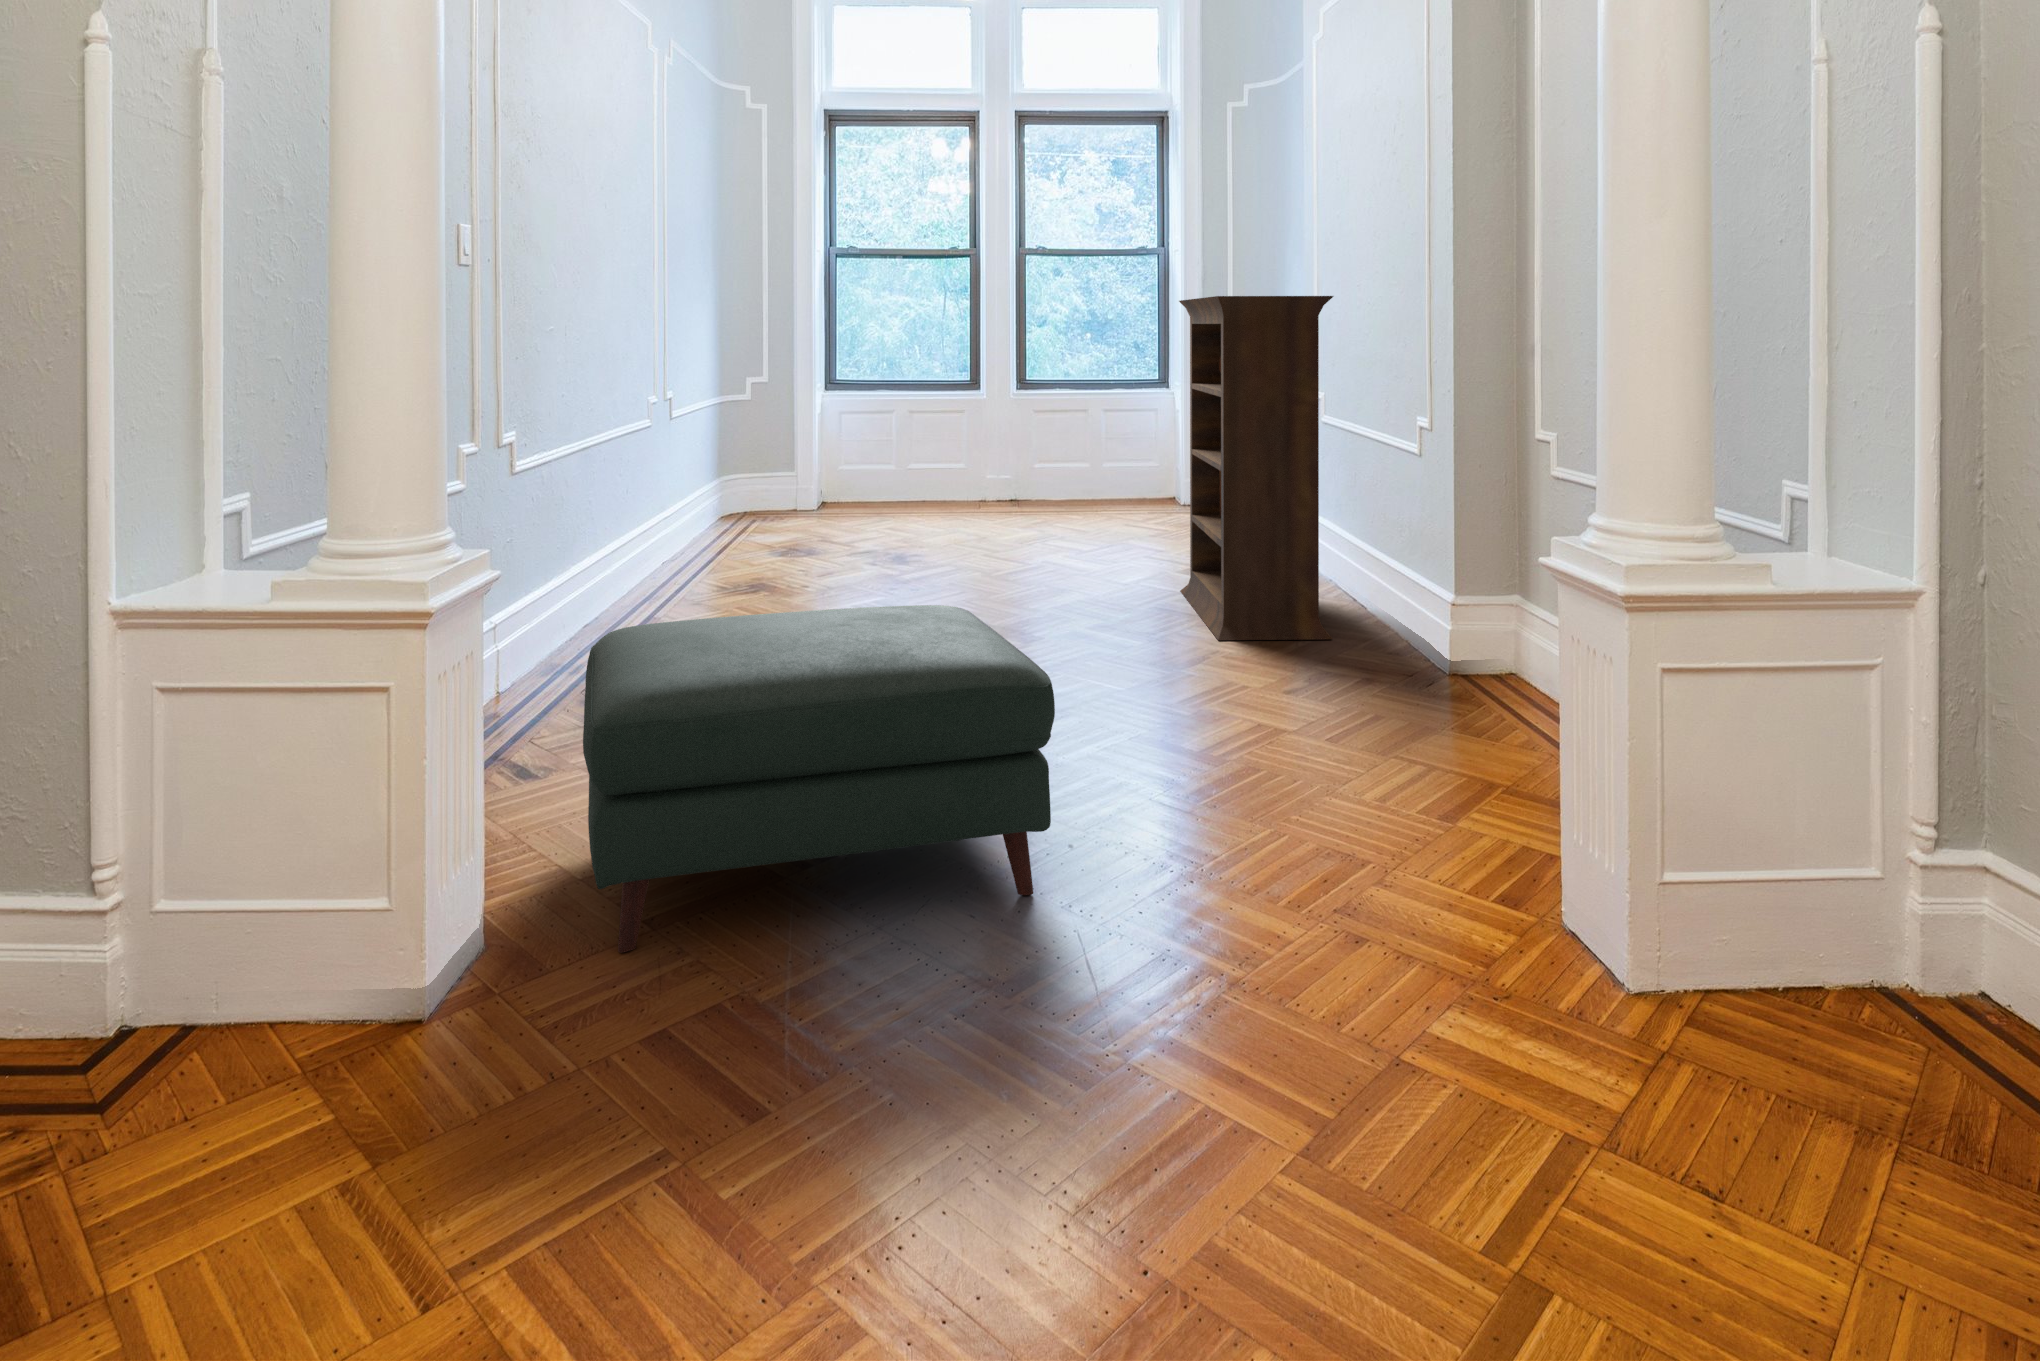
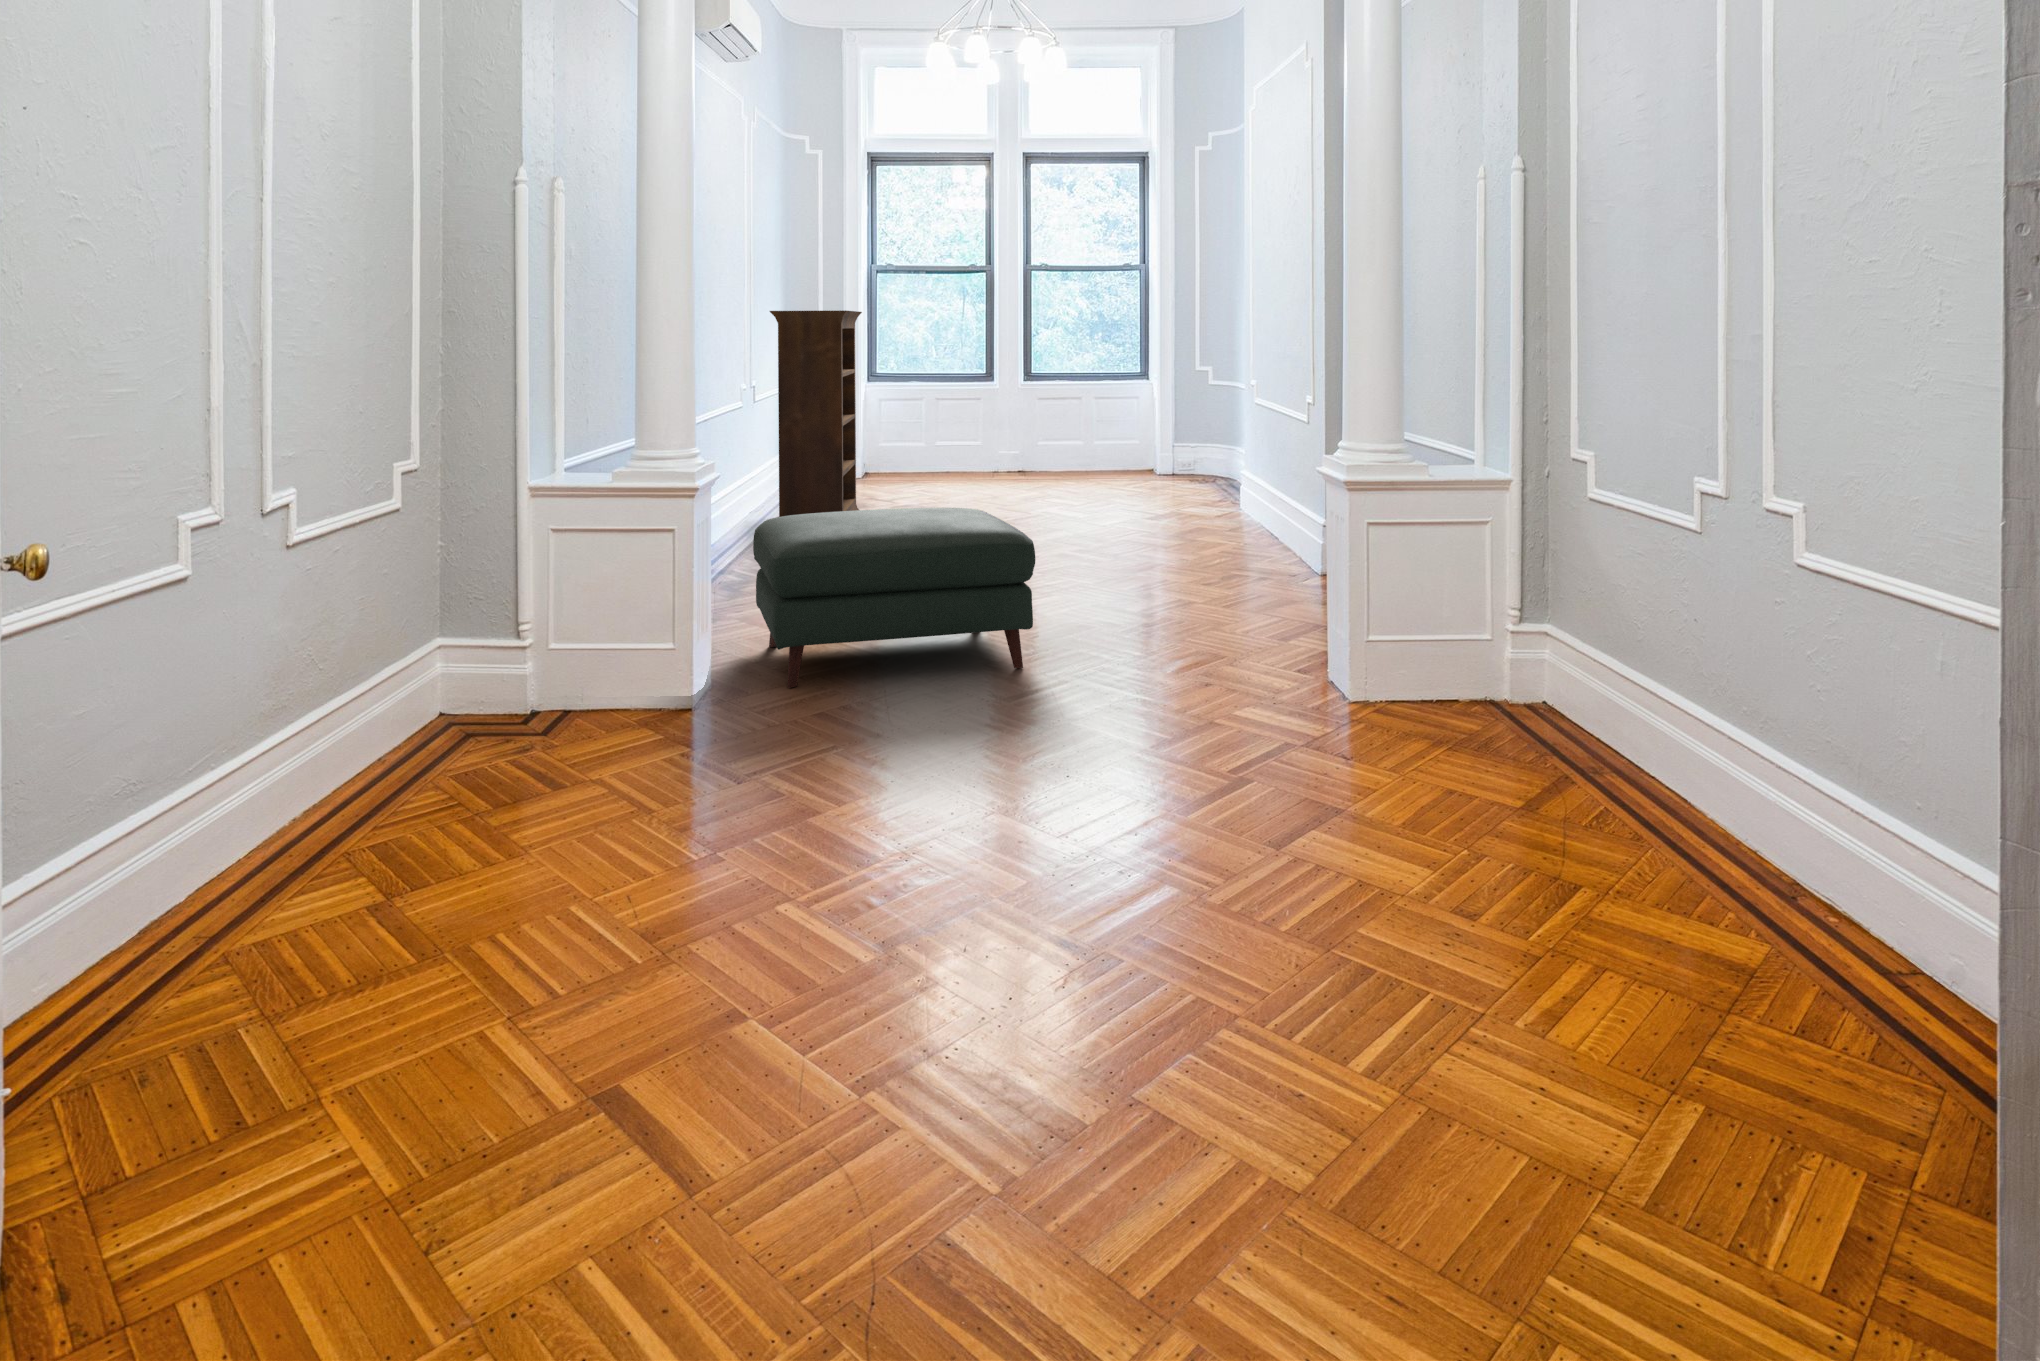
bookcase: present [1179,296,1333,640] -> present [770,310,862,517]

